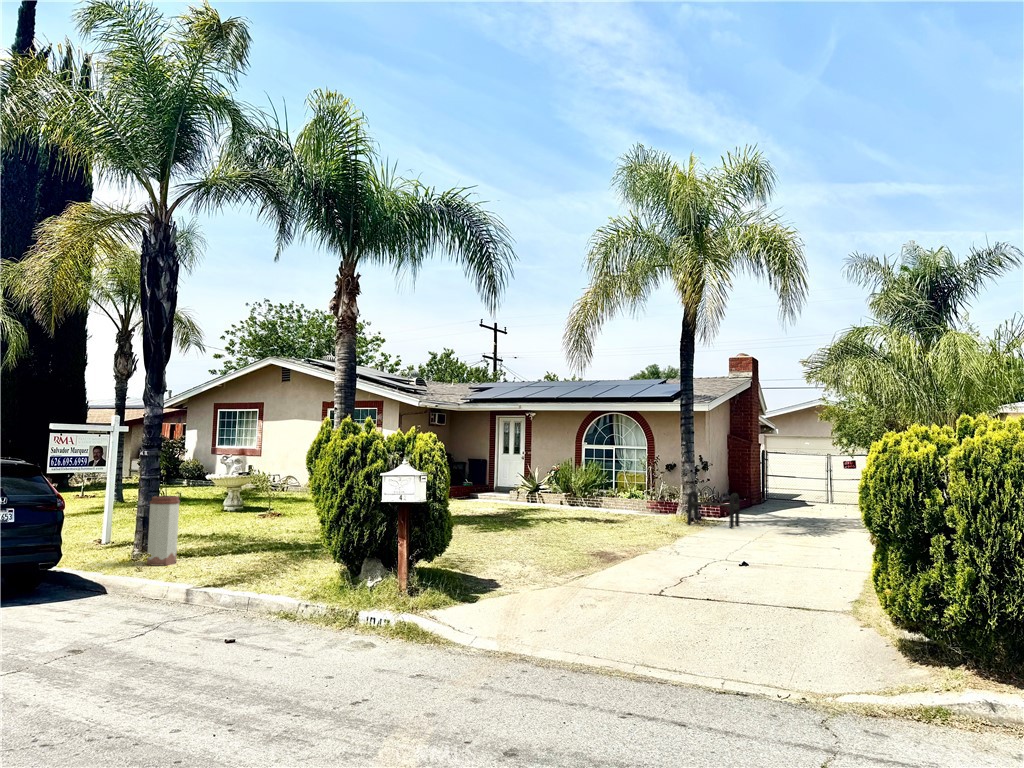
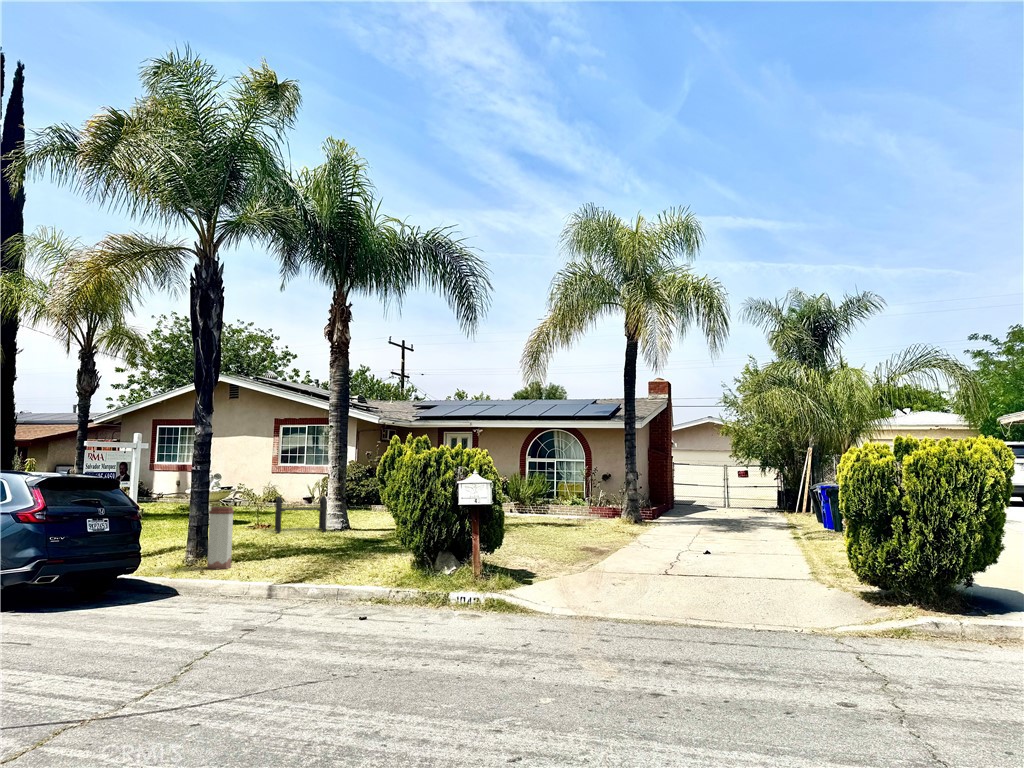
bench: present [687,491,740,528] -> present [275,496,327,533]

